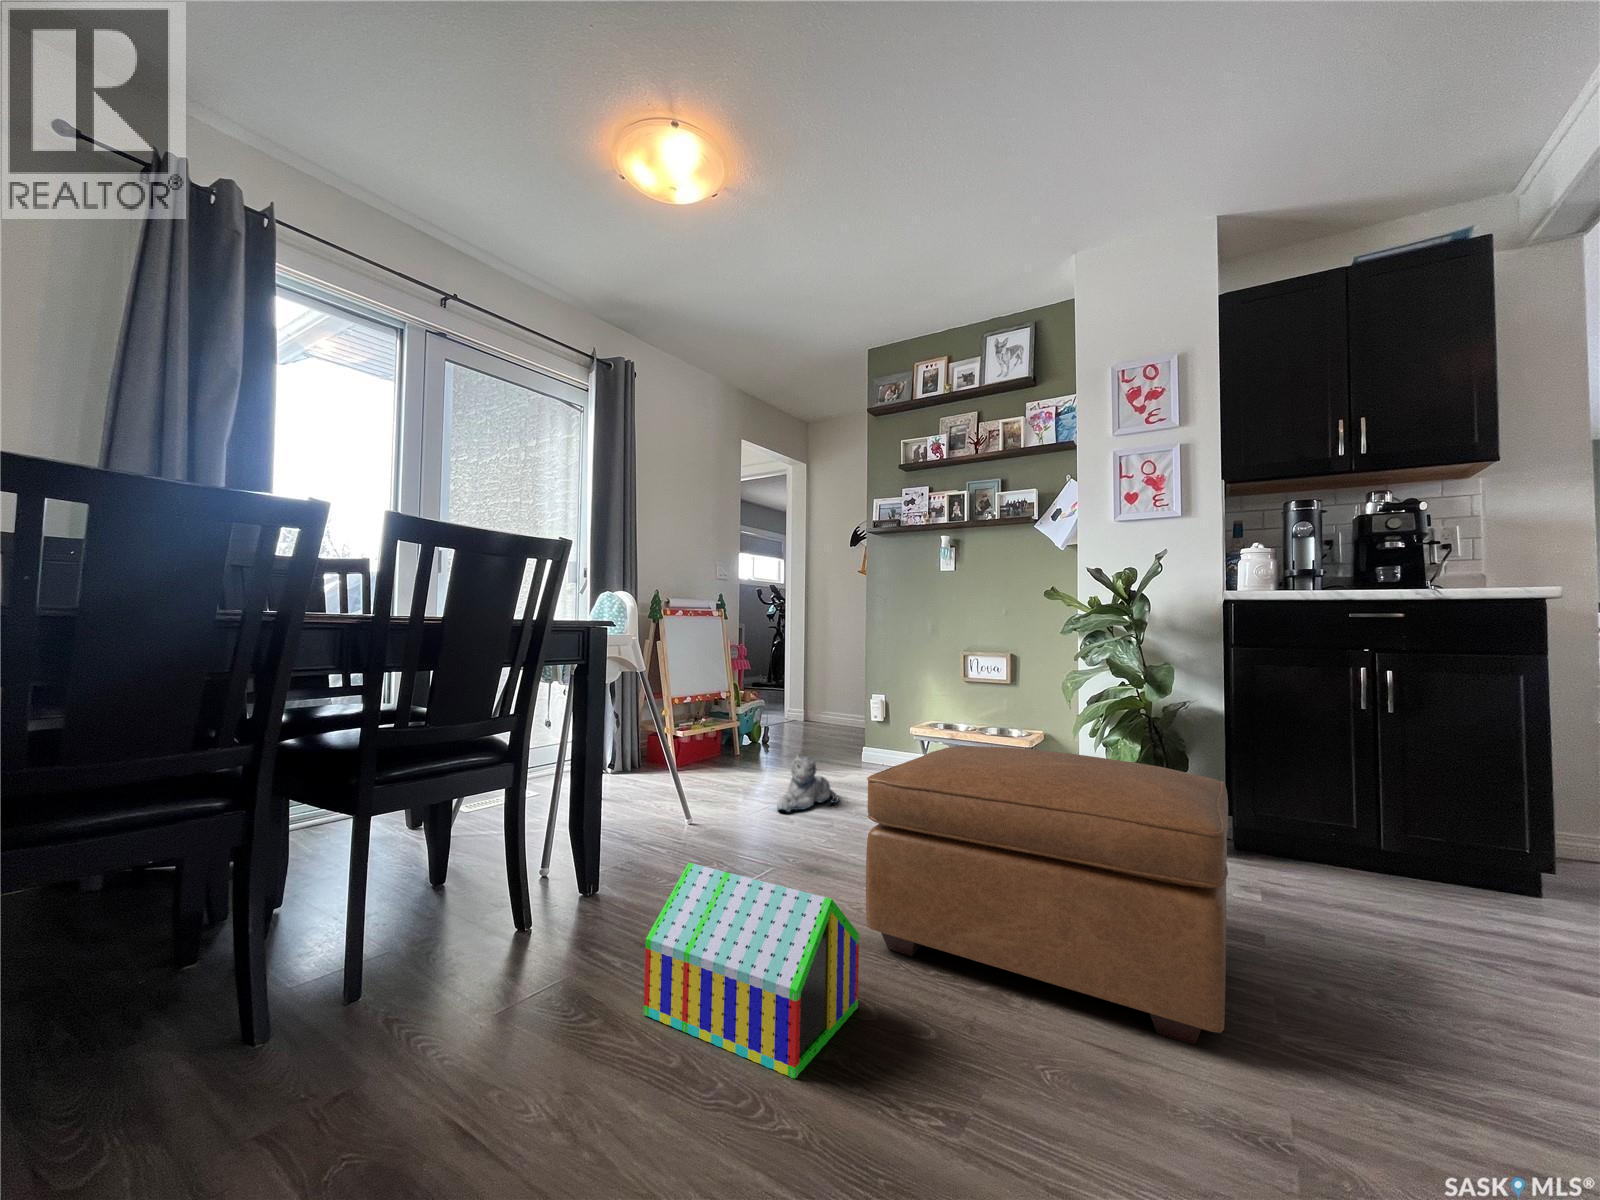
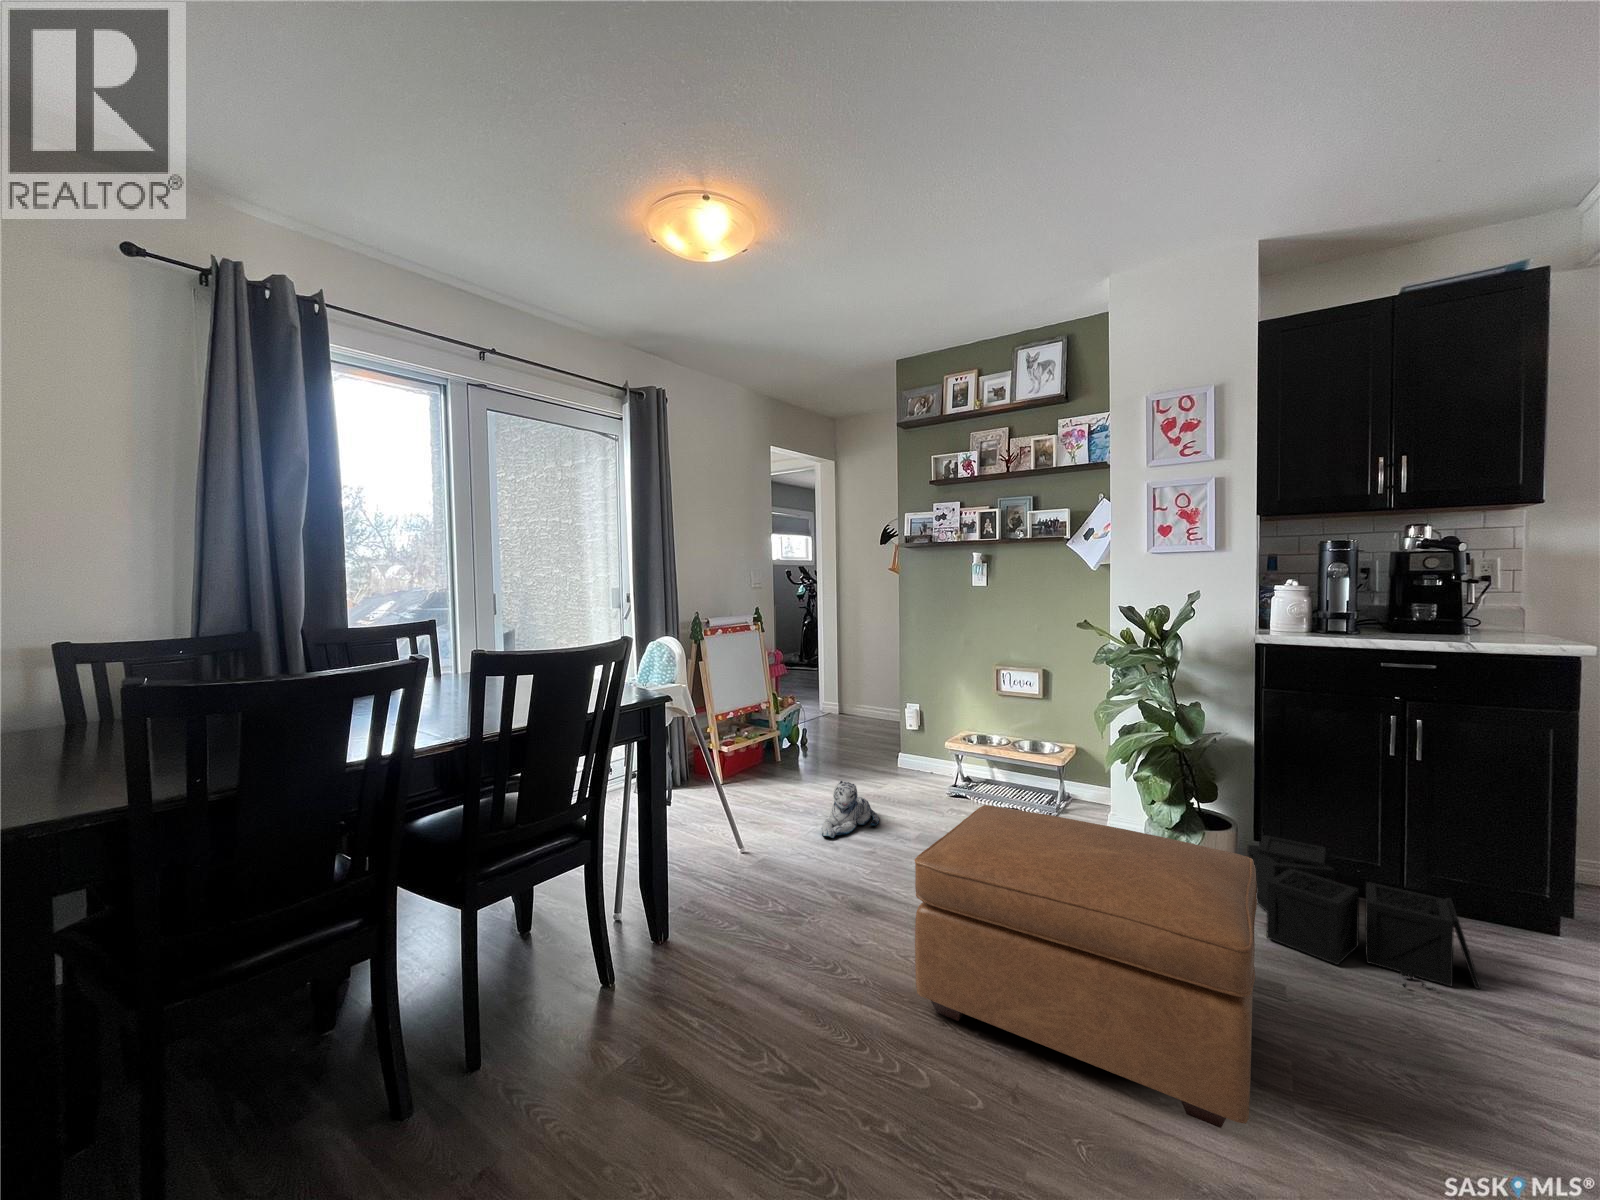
storage bin: none [1219,799,1462,935] -> present [1247,835,1481,990]
toy house: present [643,863,859,1078] -> none [724,952,913,1168]

